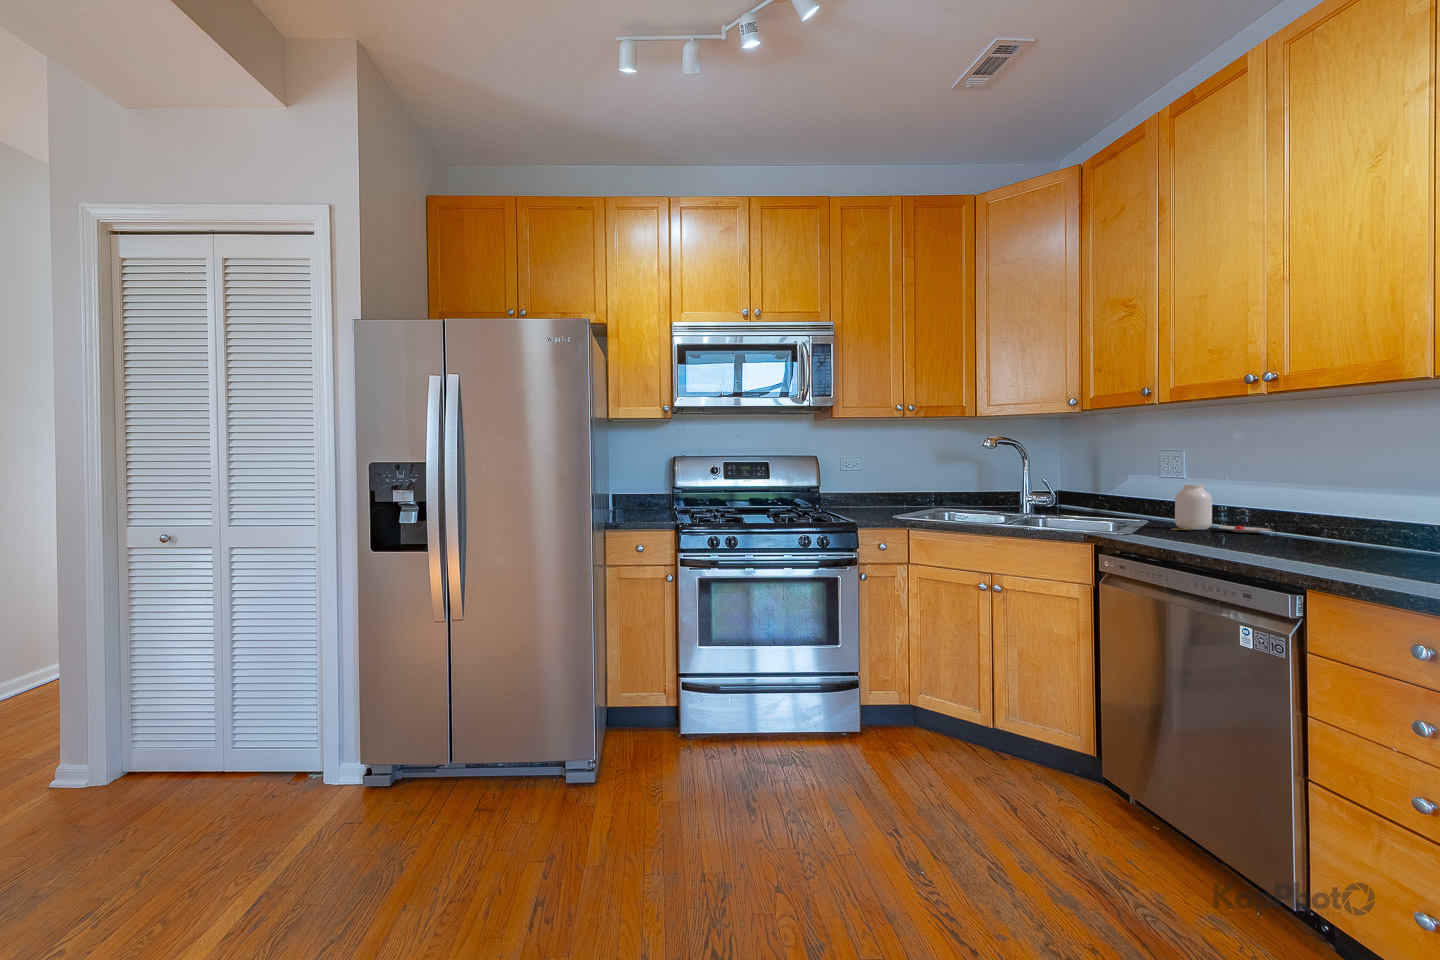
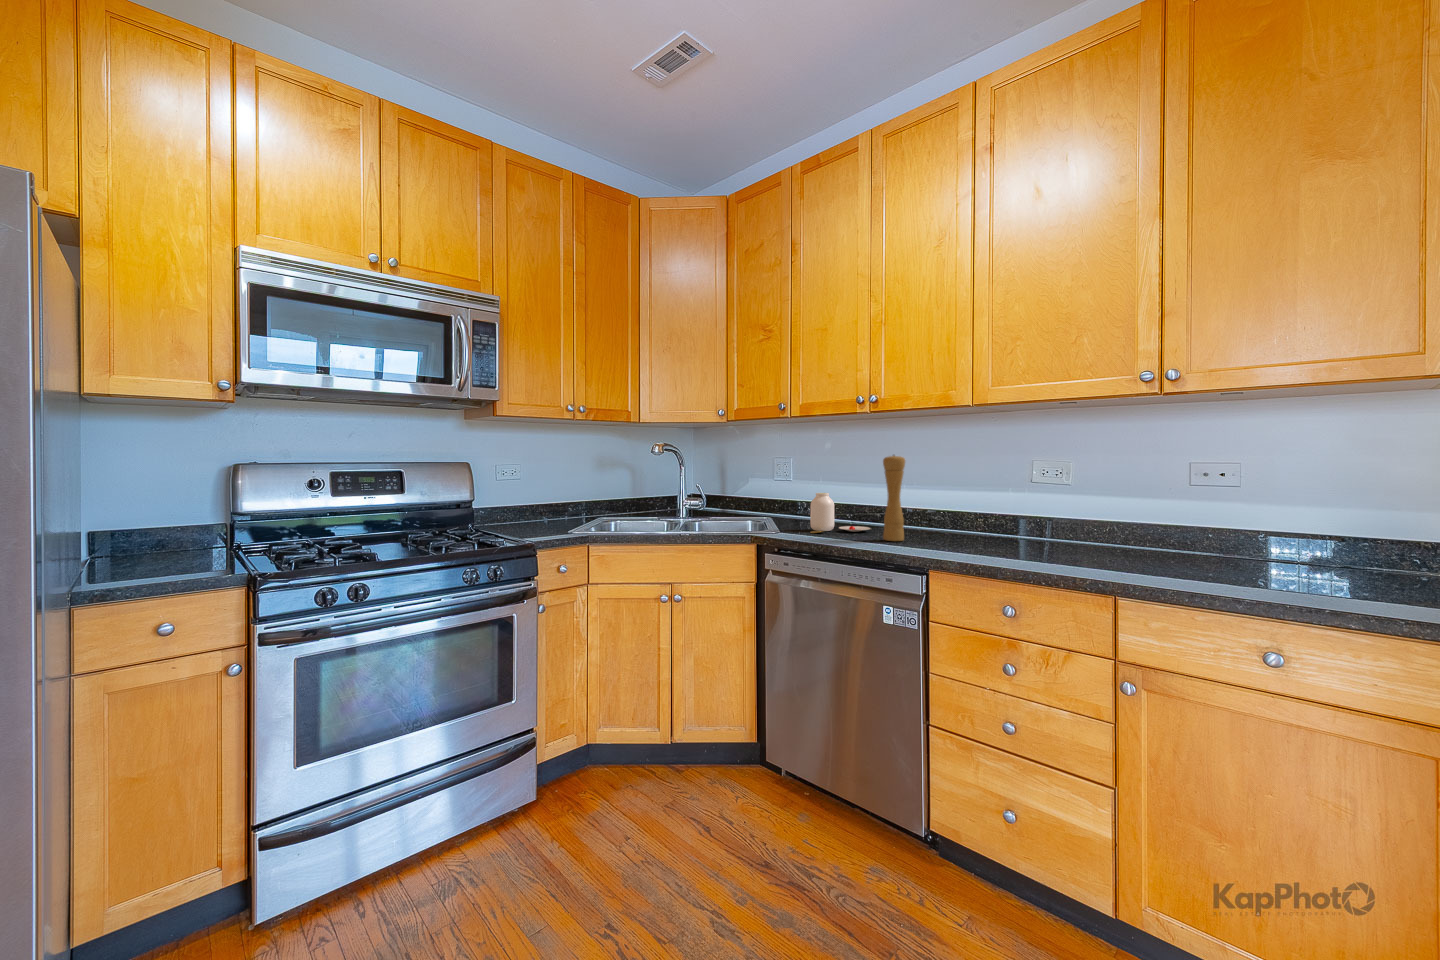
pepper mill: none [1277,433,1316,543] -> present [883,455,905,541]

